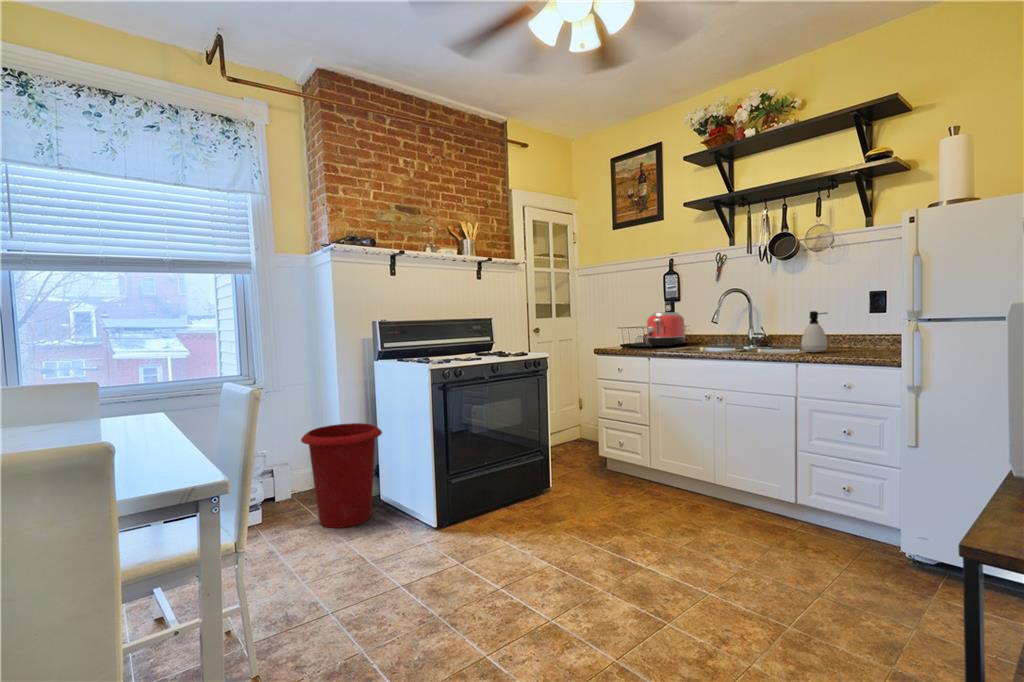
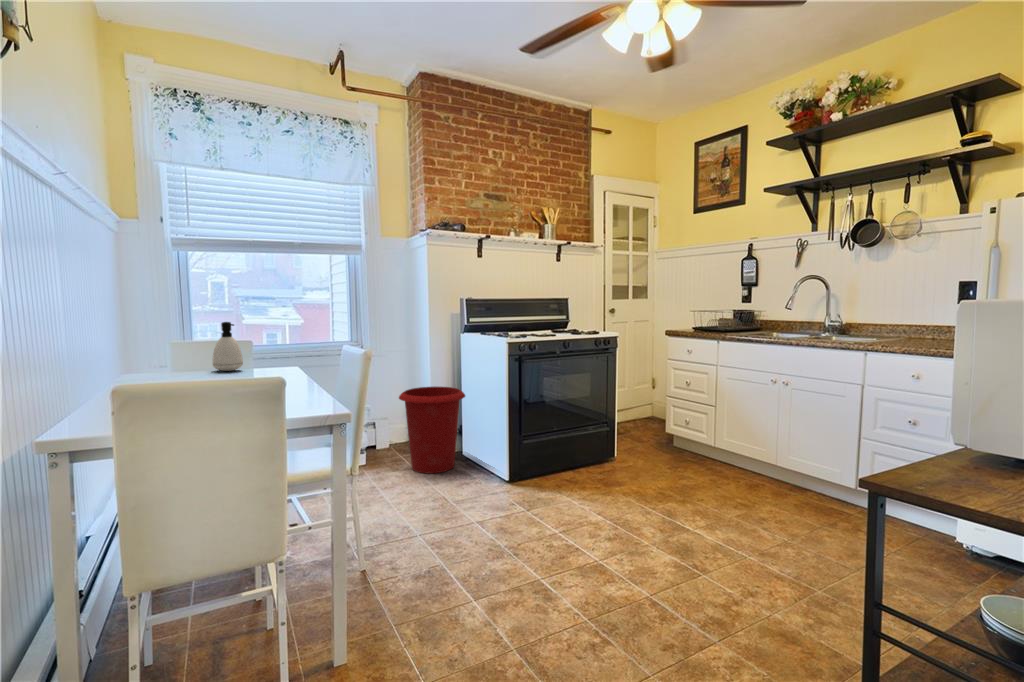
soap dispenser: present [801,311,827,352] -> present [213,322,243,371]
toaster: present [647,312,685,346] -> none [718,297,759,331]

